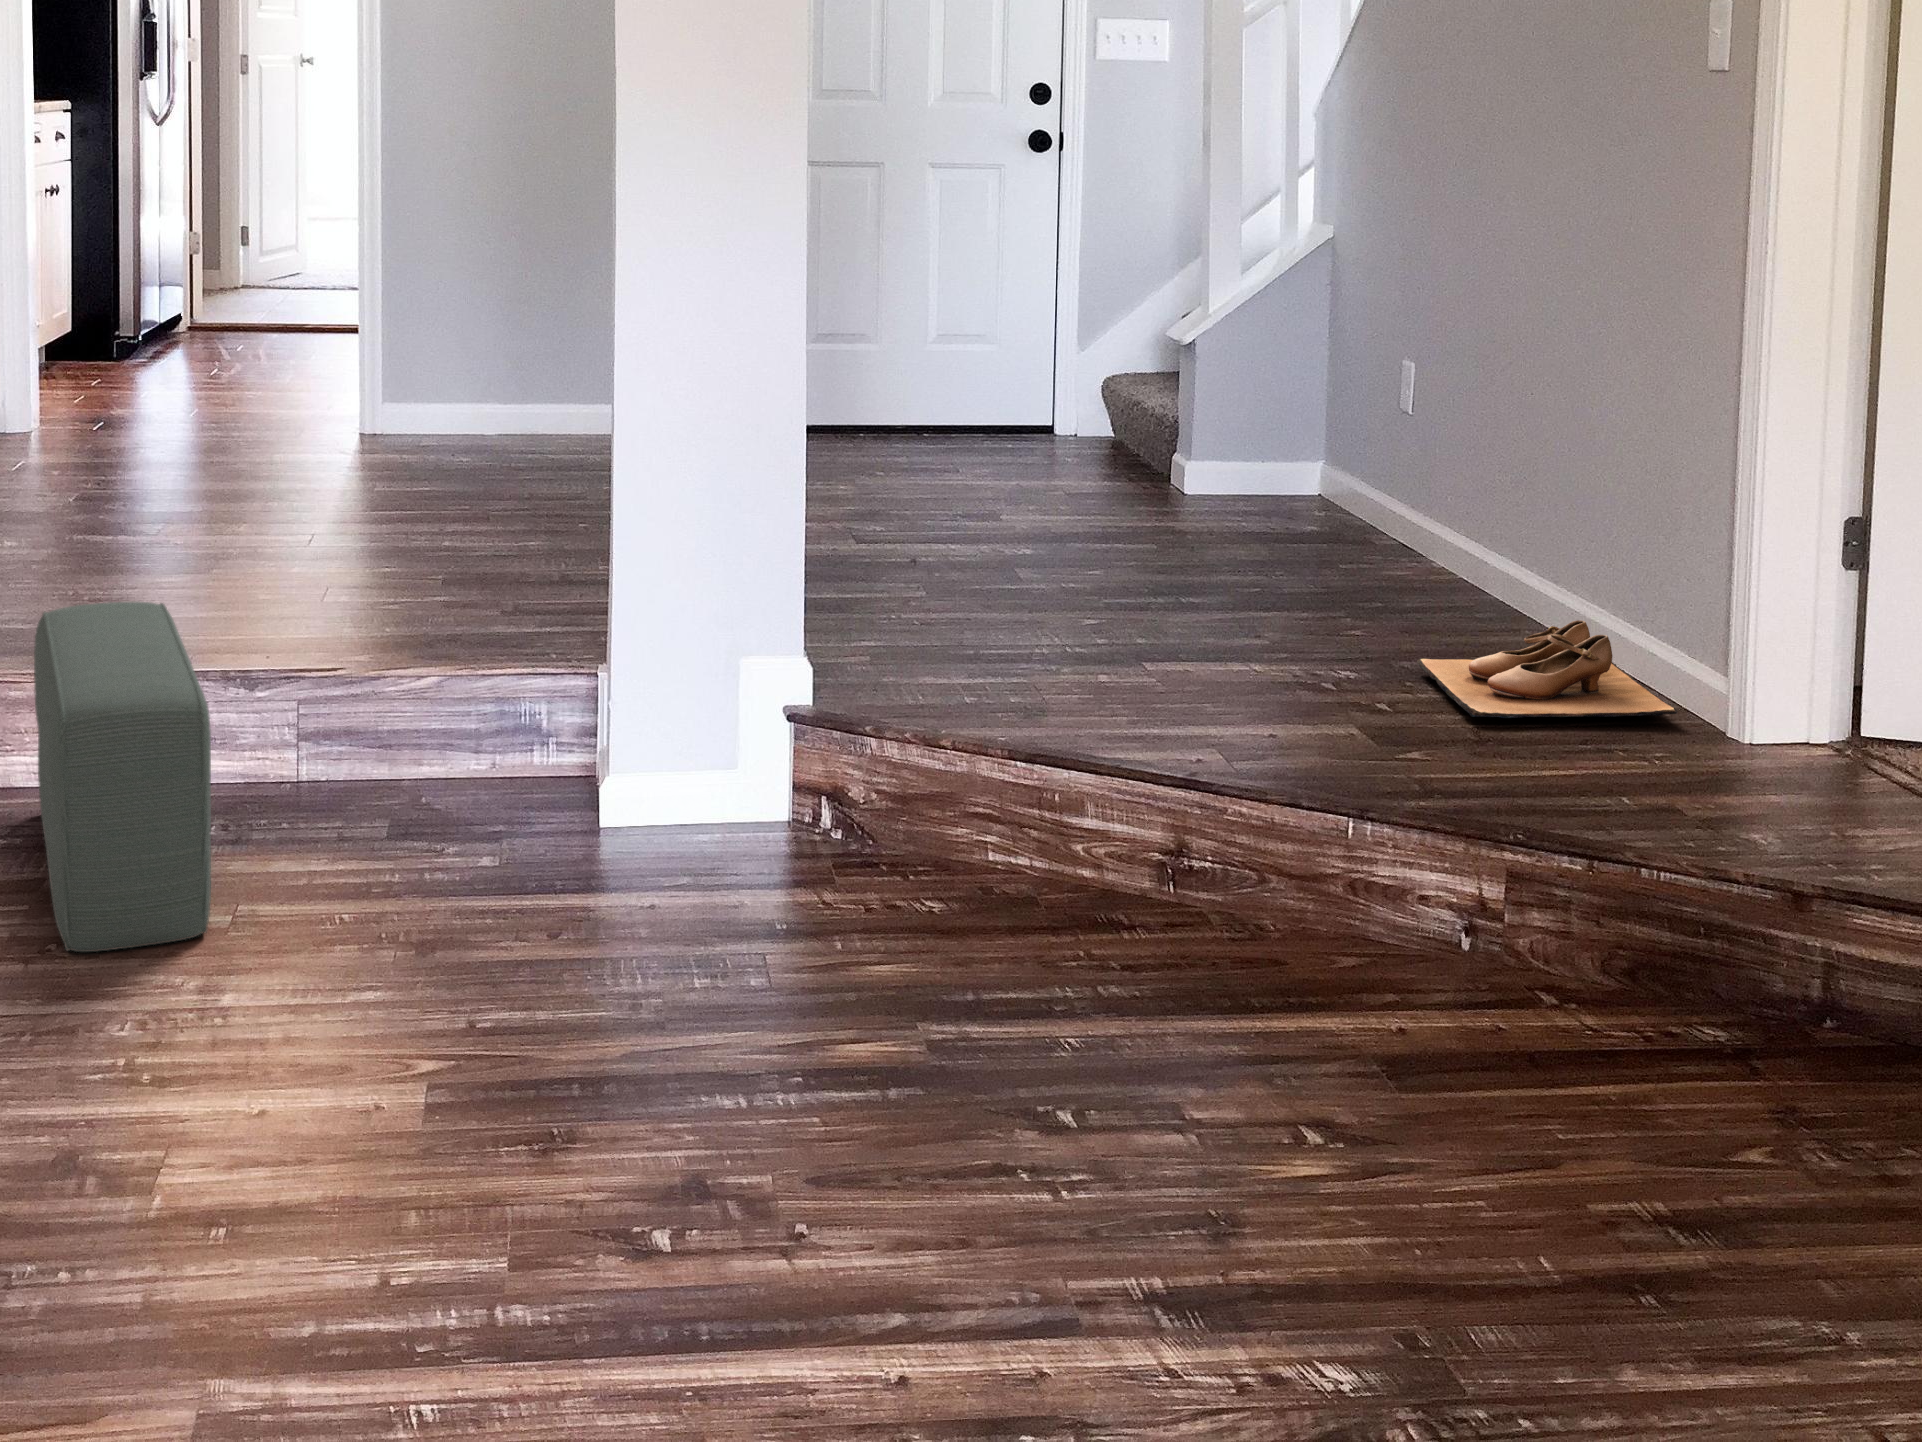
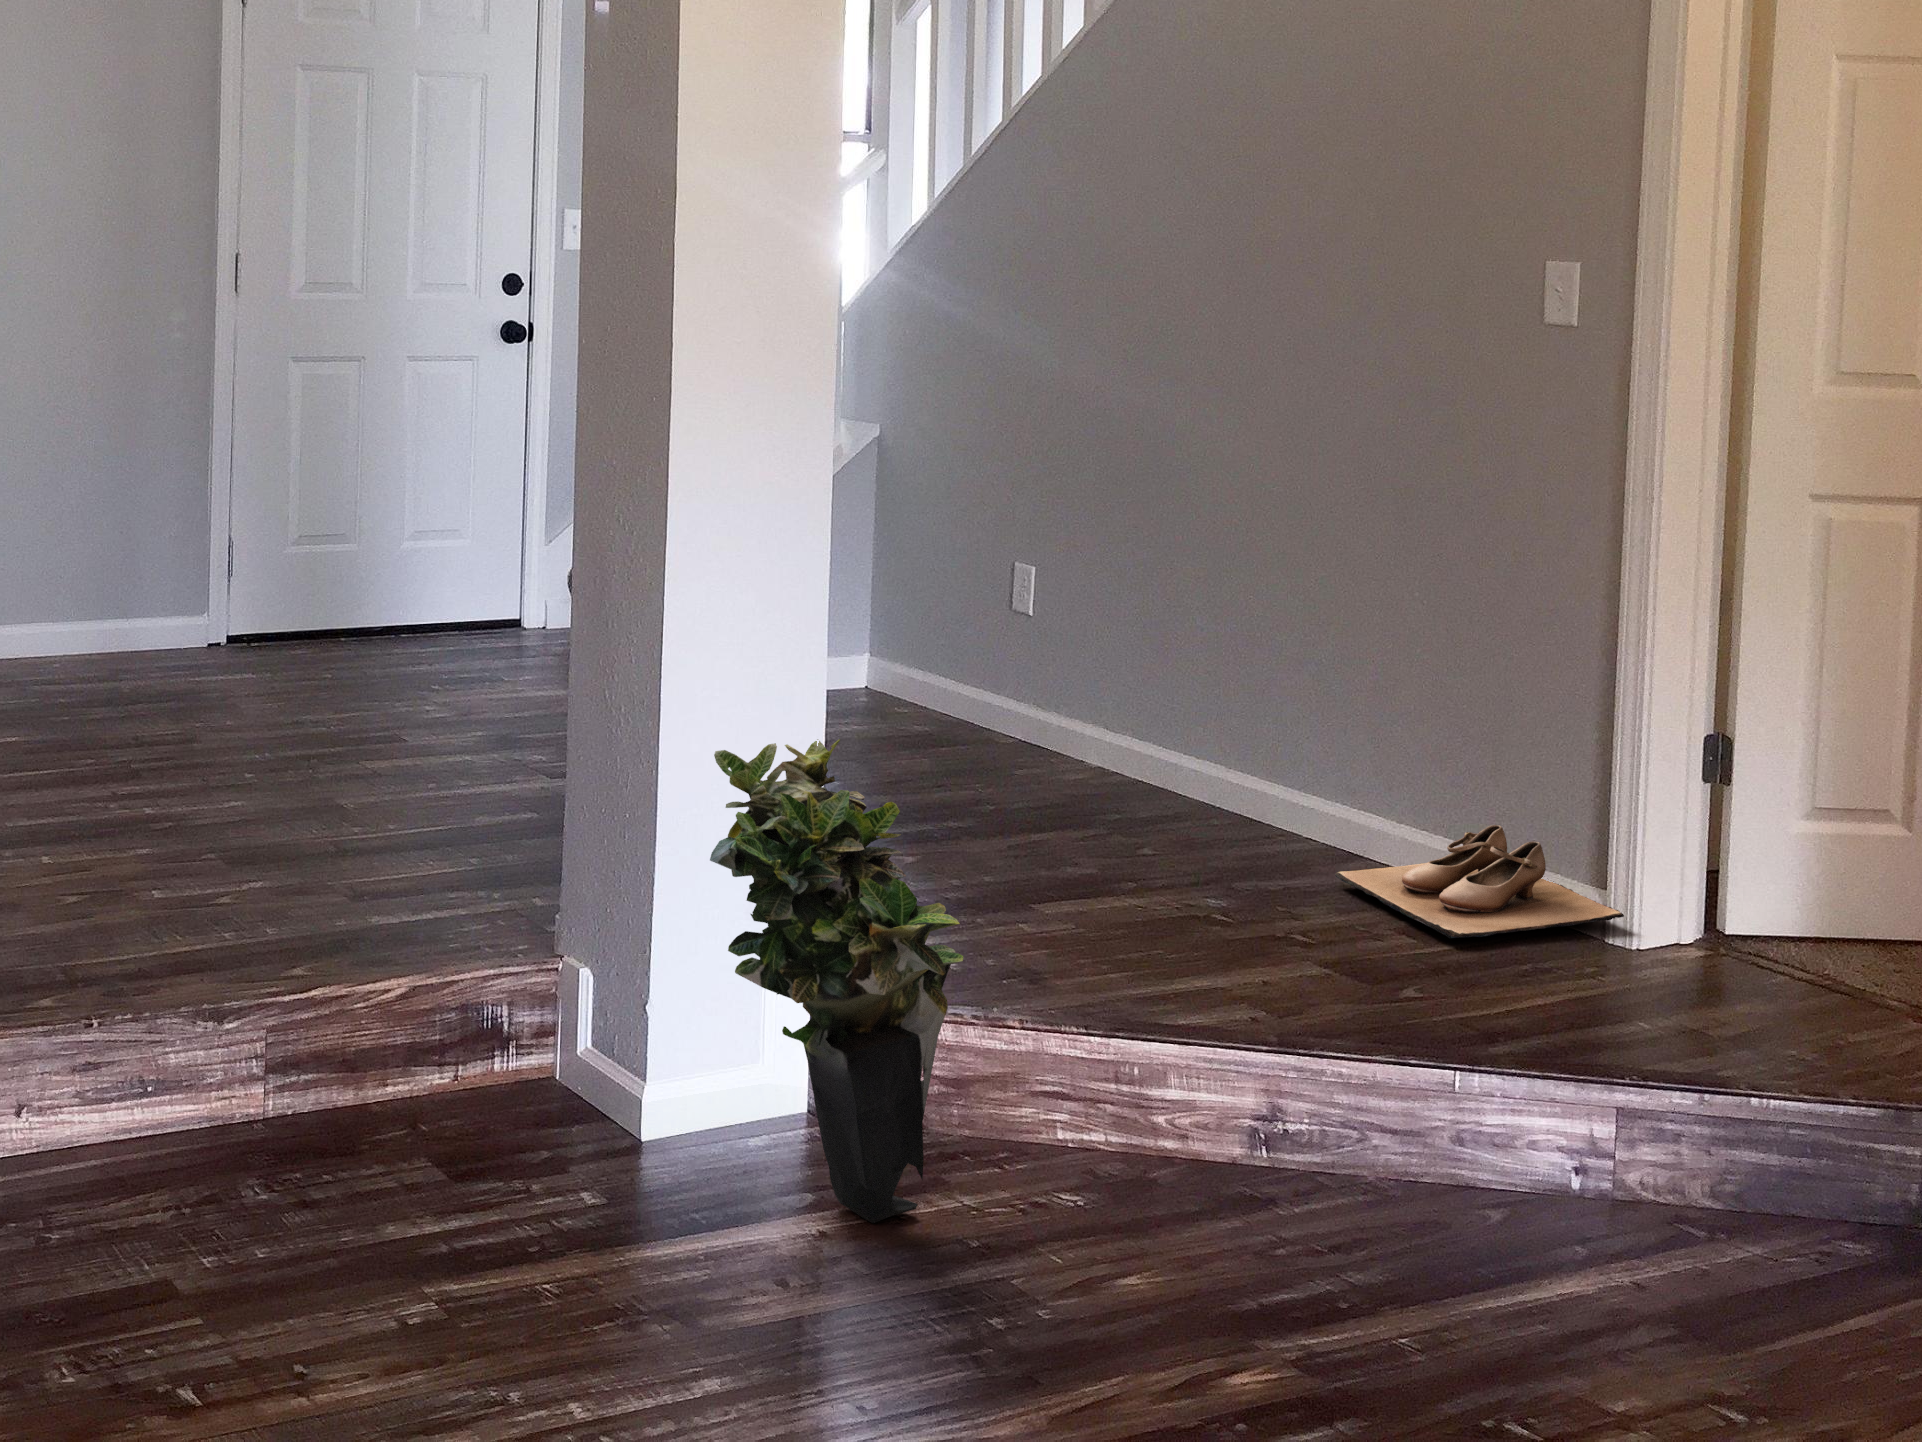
potted plant: none [605,450,859,906] -> present [710,739,963,1223]
pouf: present [34,602,211,952] -> none [34,946,392,1372]

